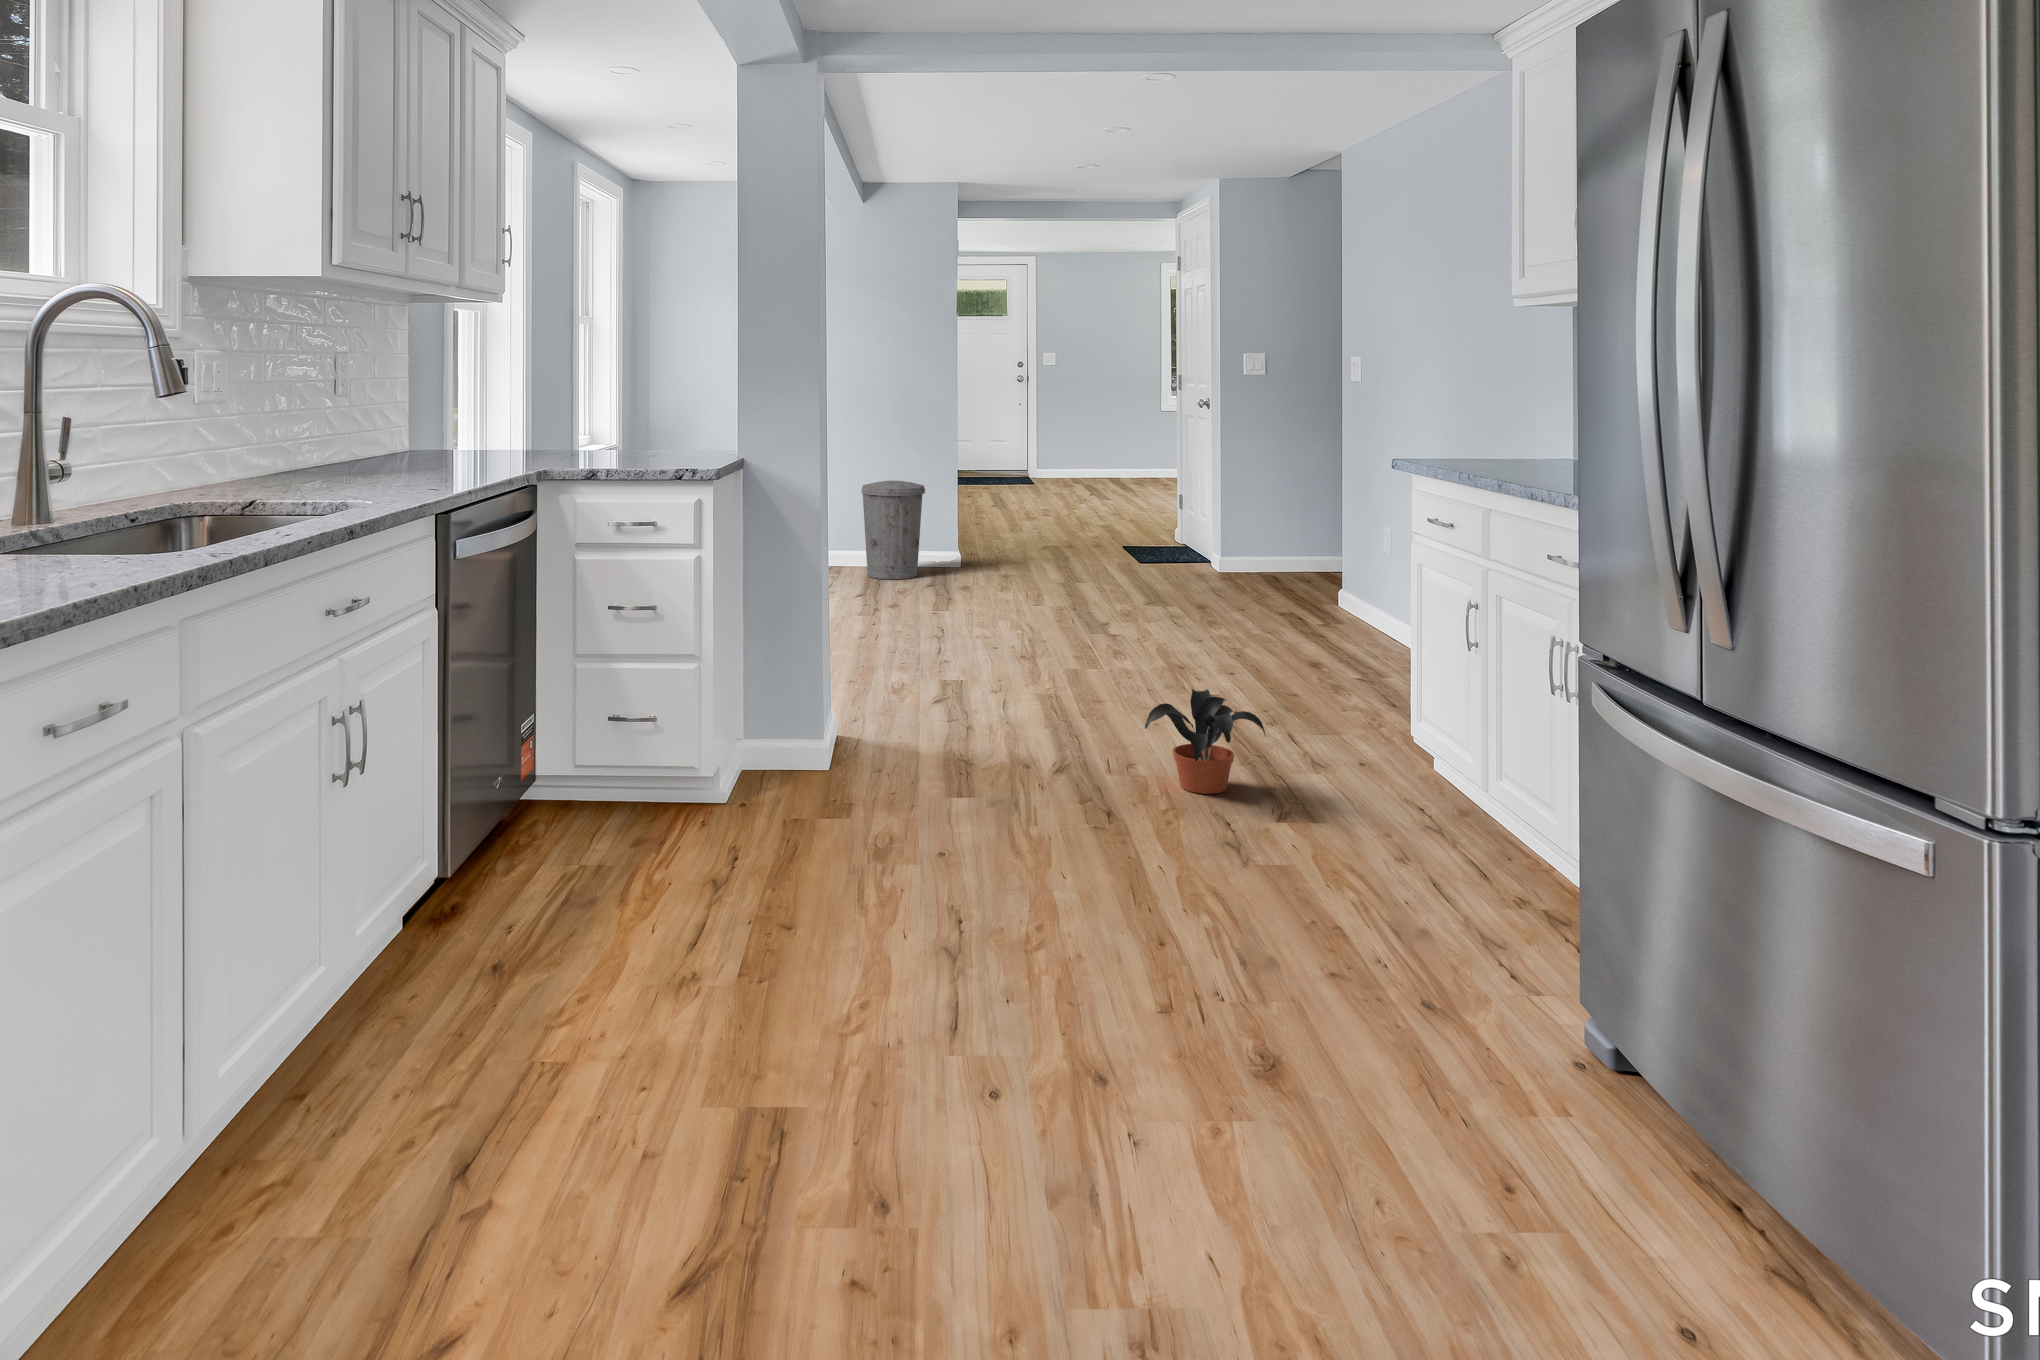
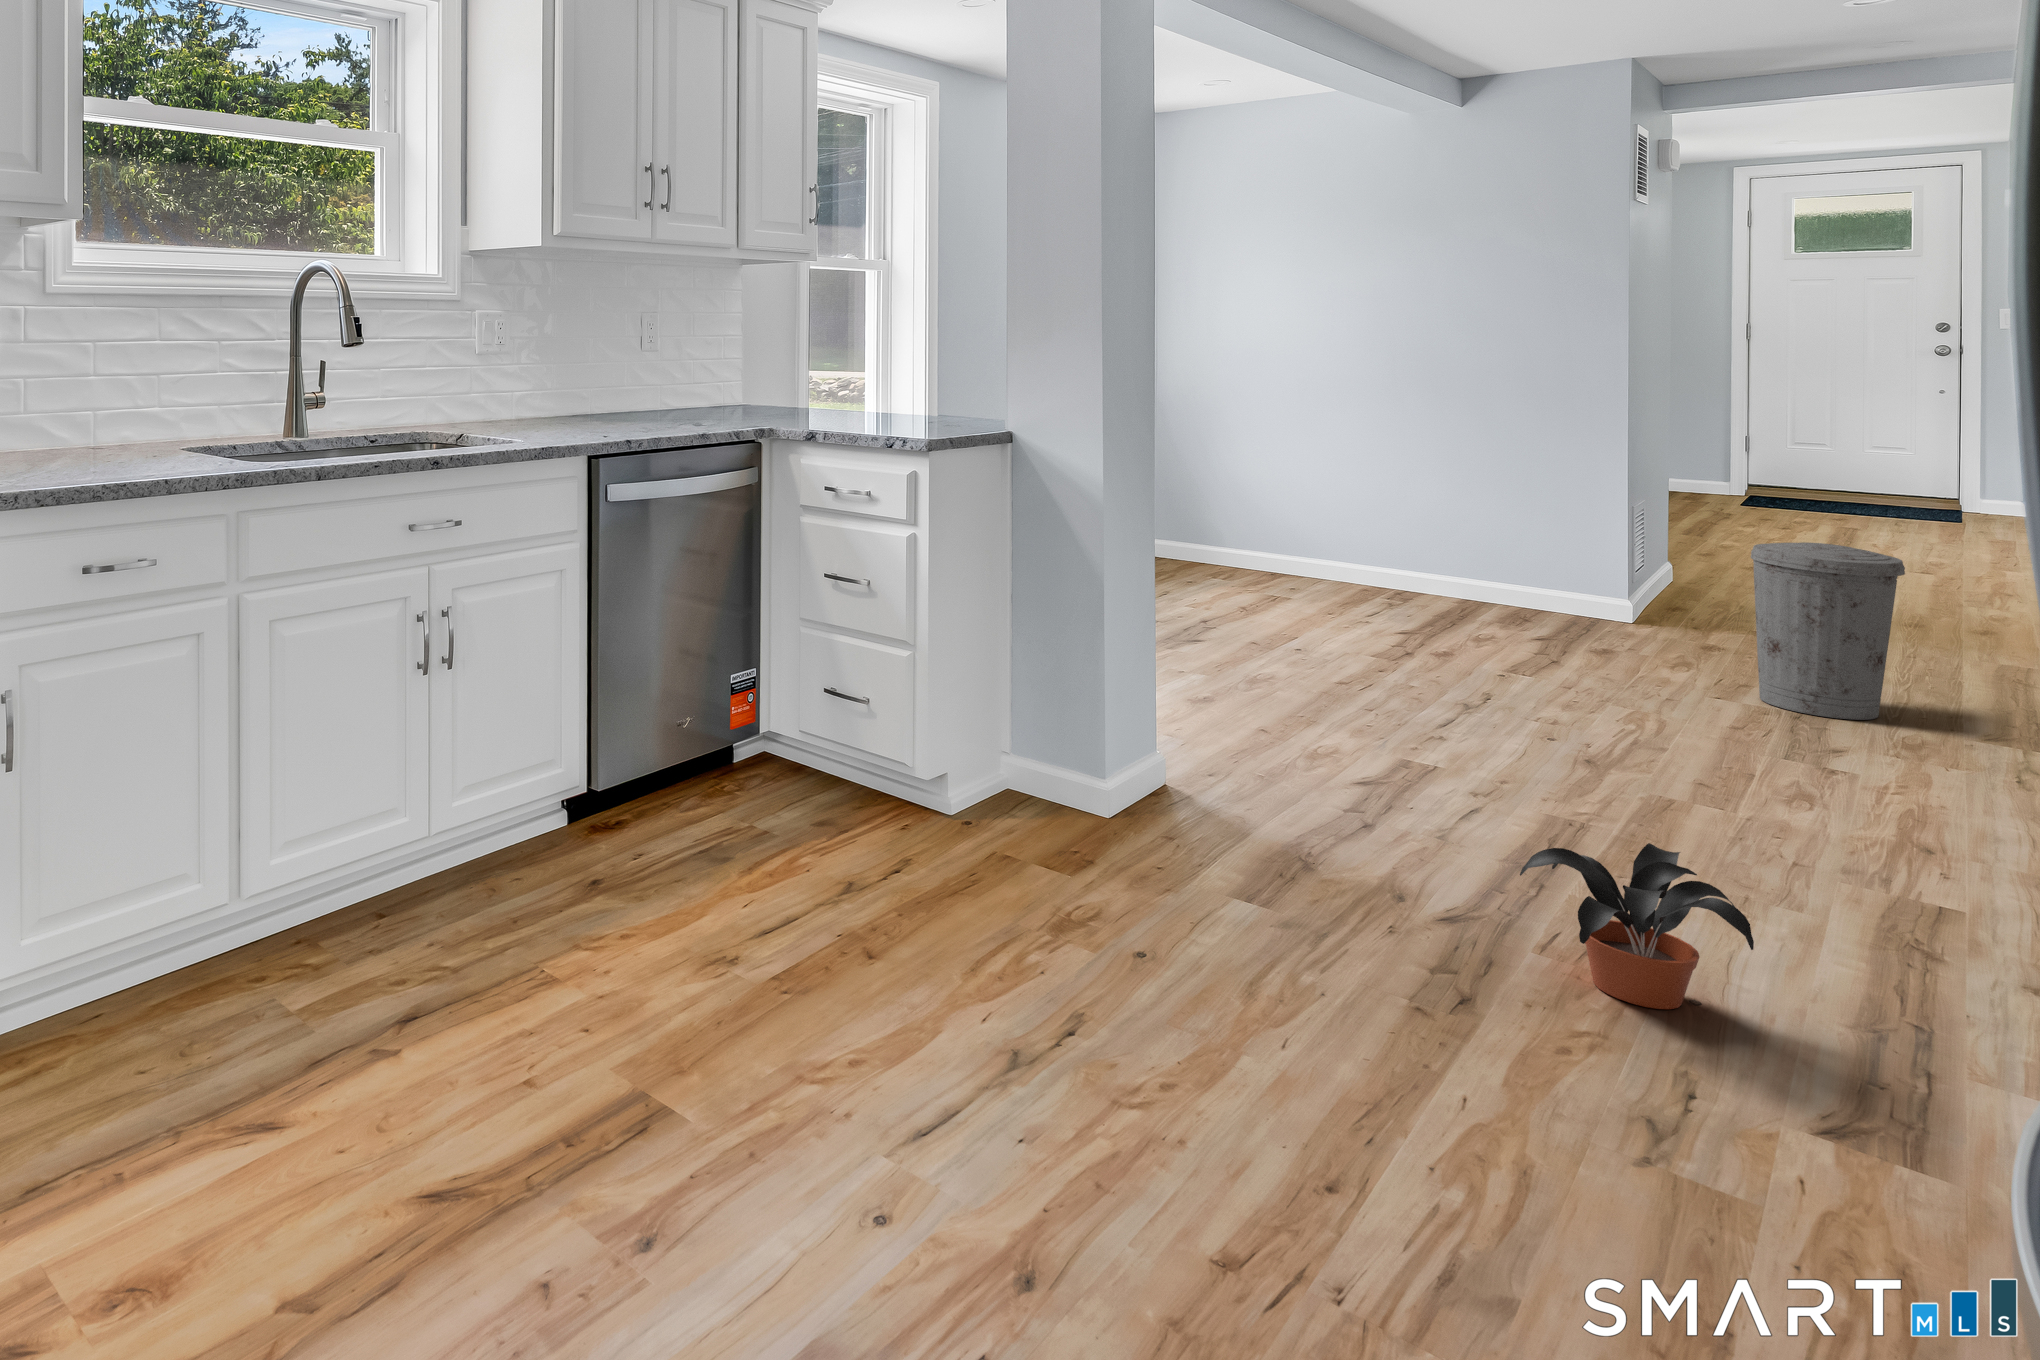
trash can: present [862,481,925,579] -> present [1751,542,1905,720]

